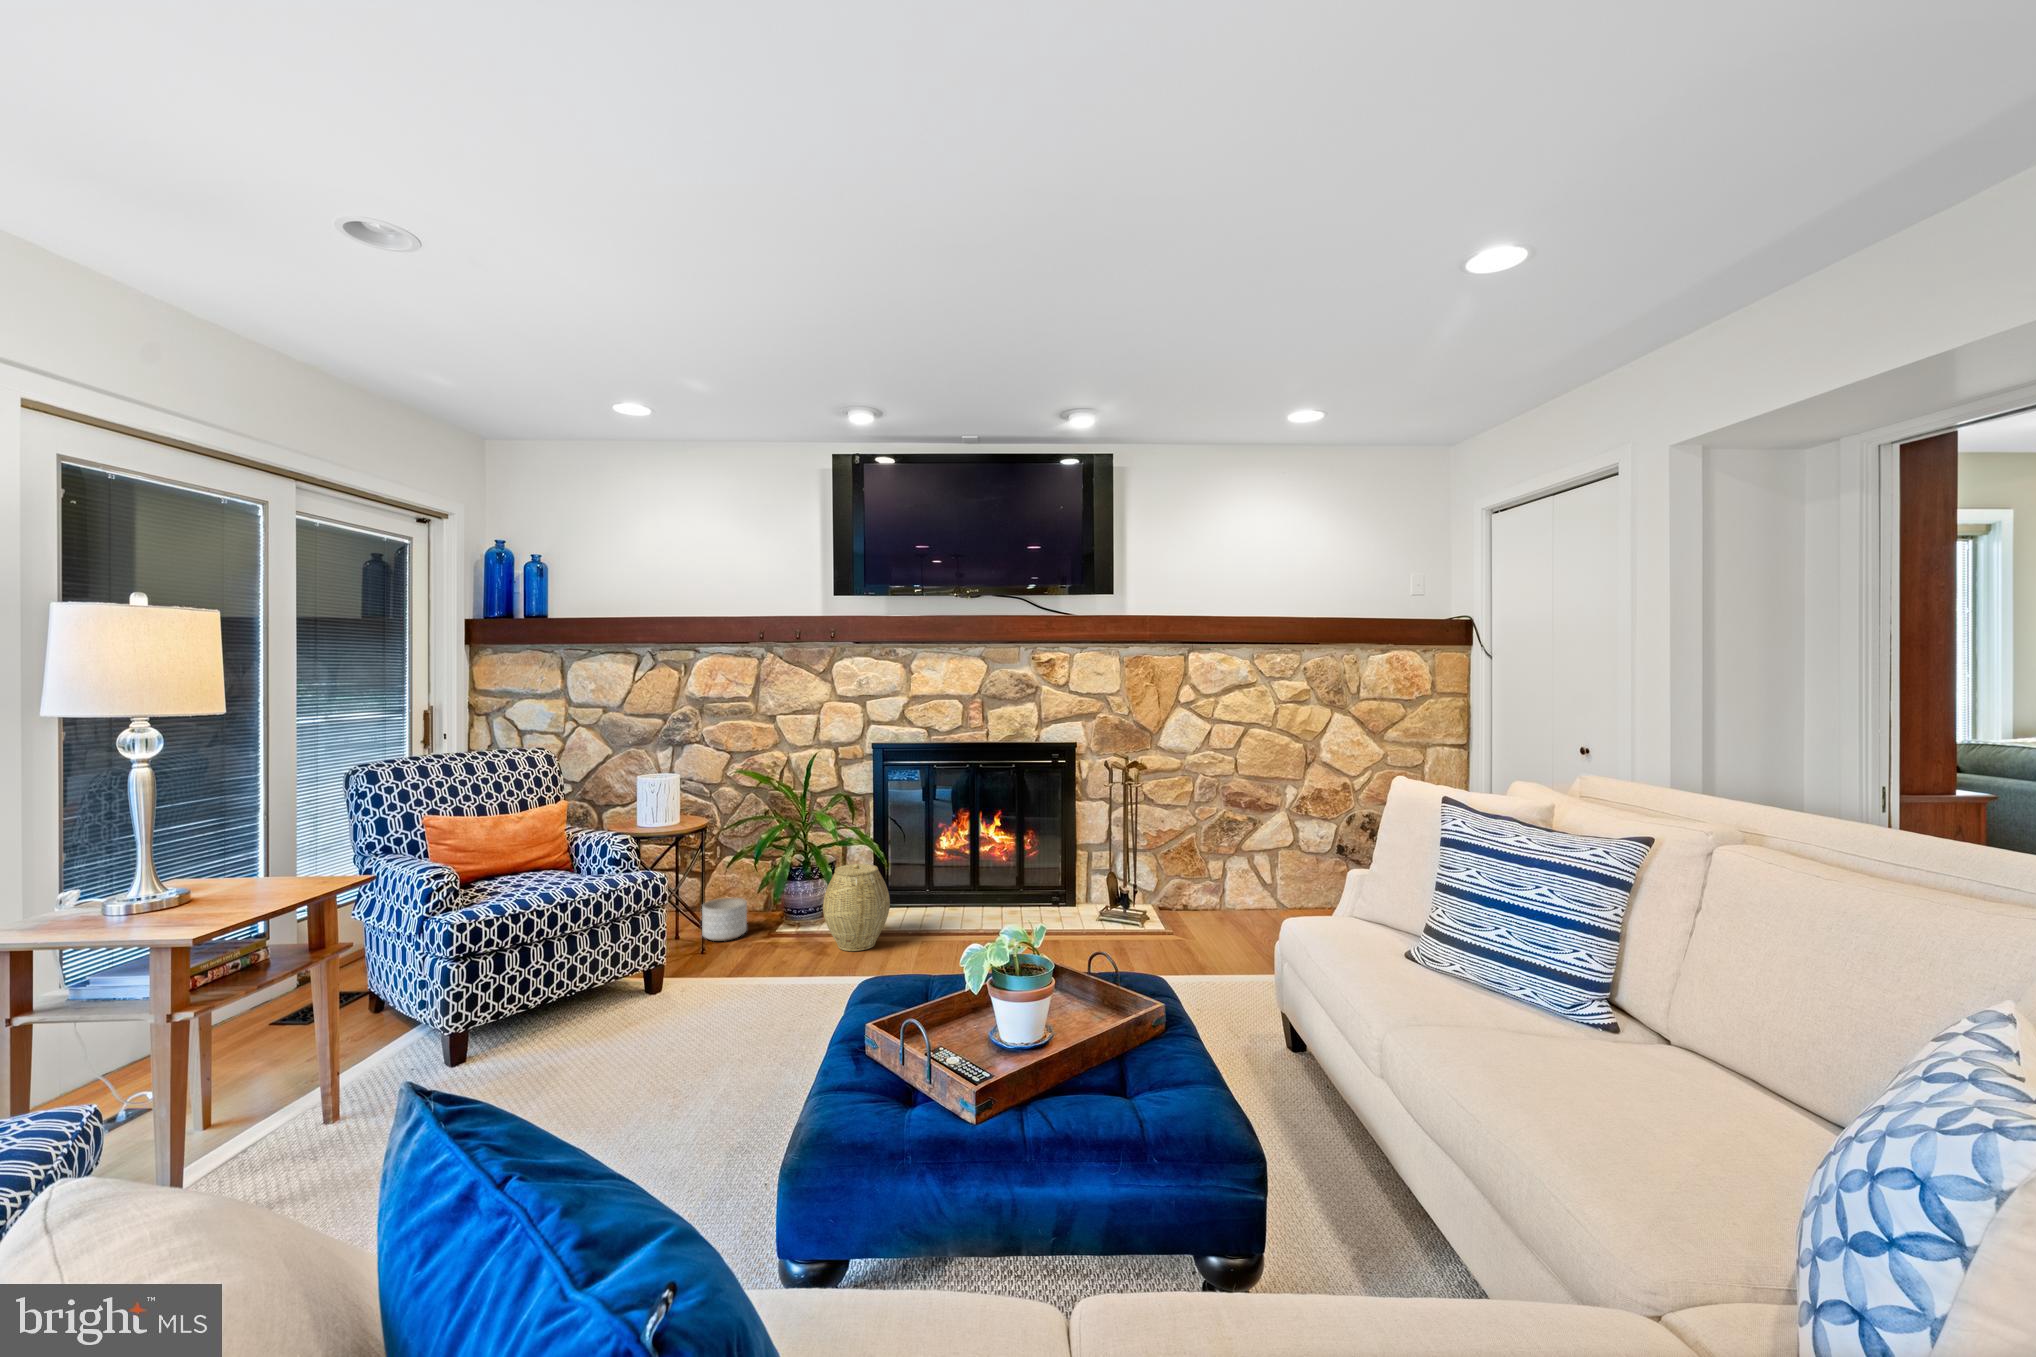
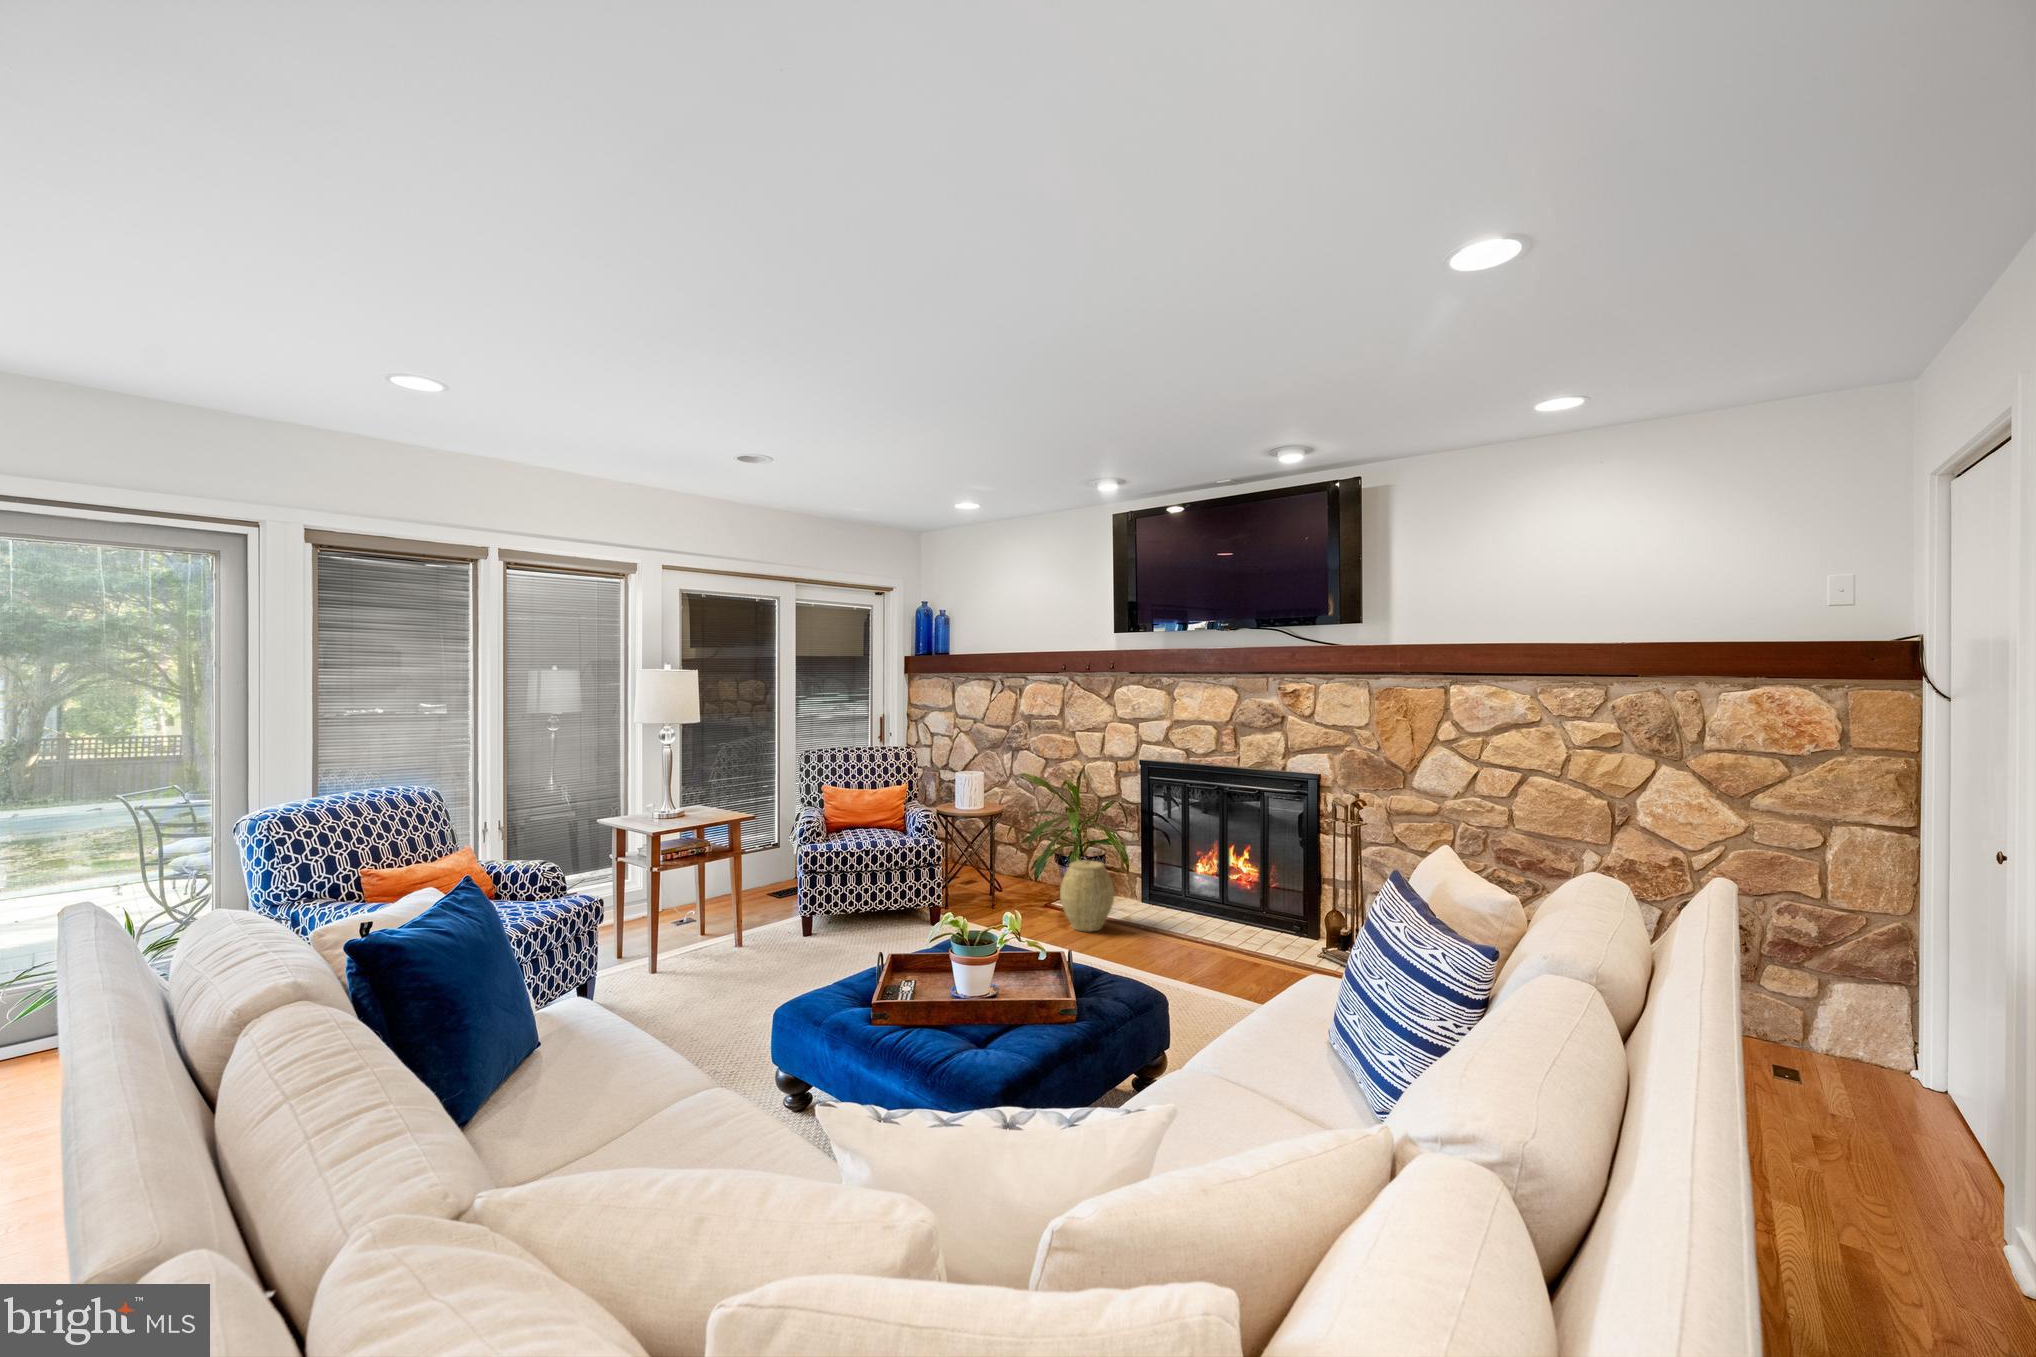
planter: present [702,898,747,941] -> none [1001,873,1033,904]

